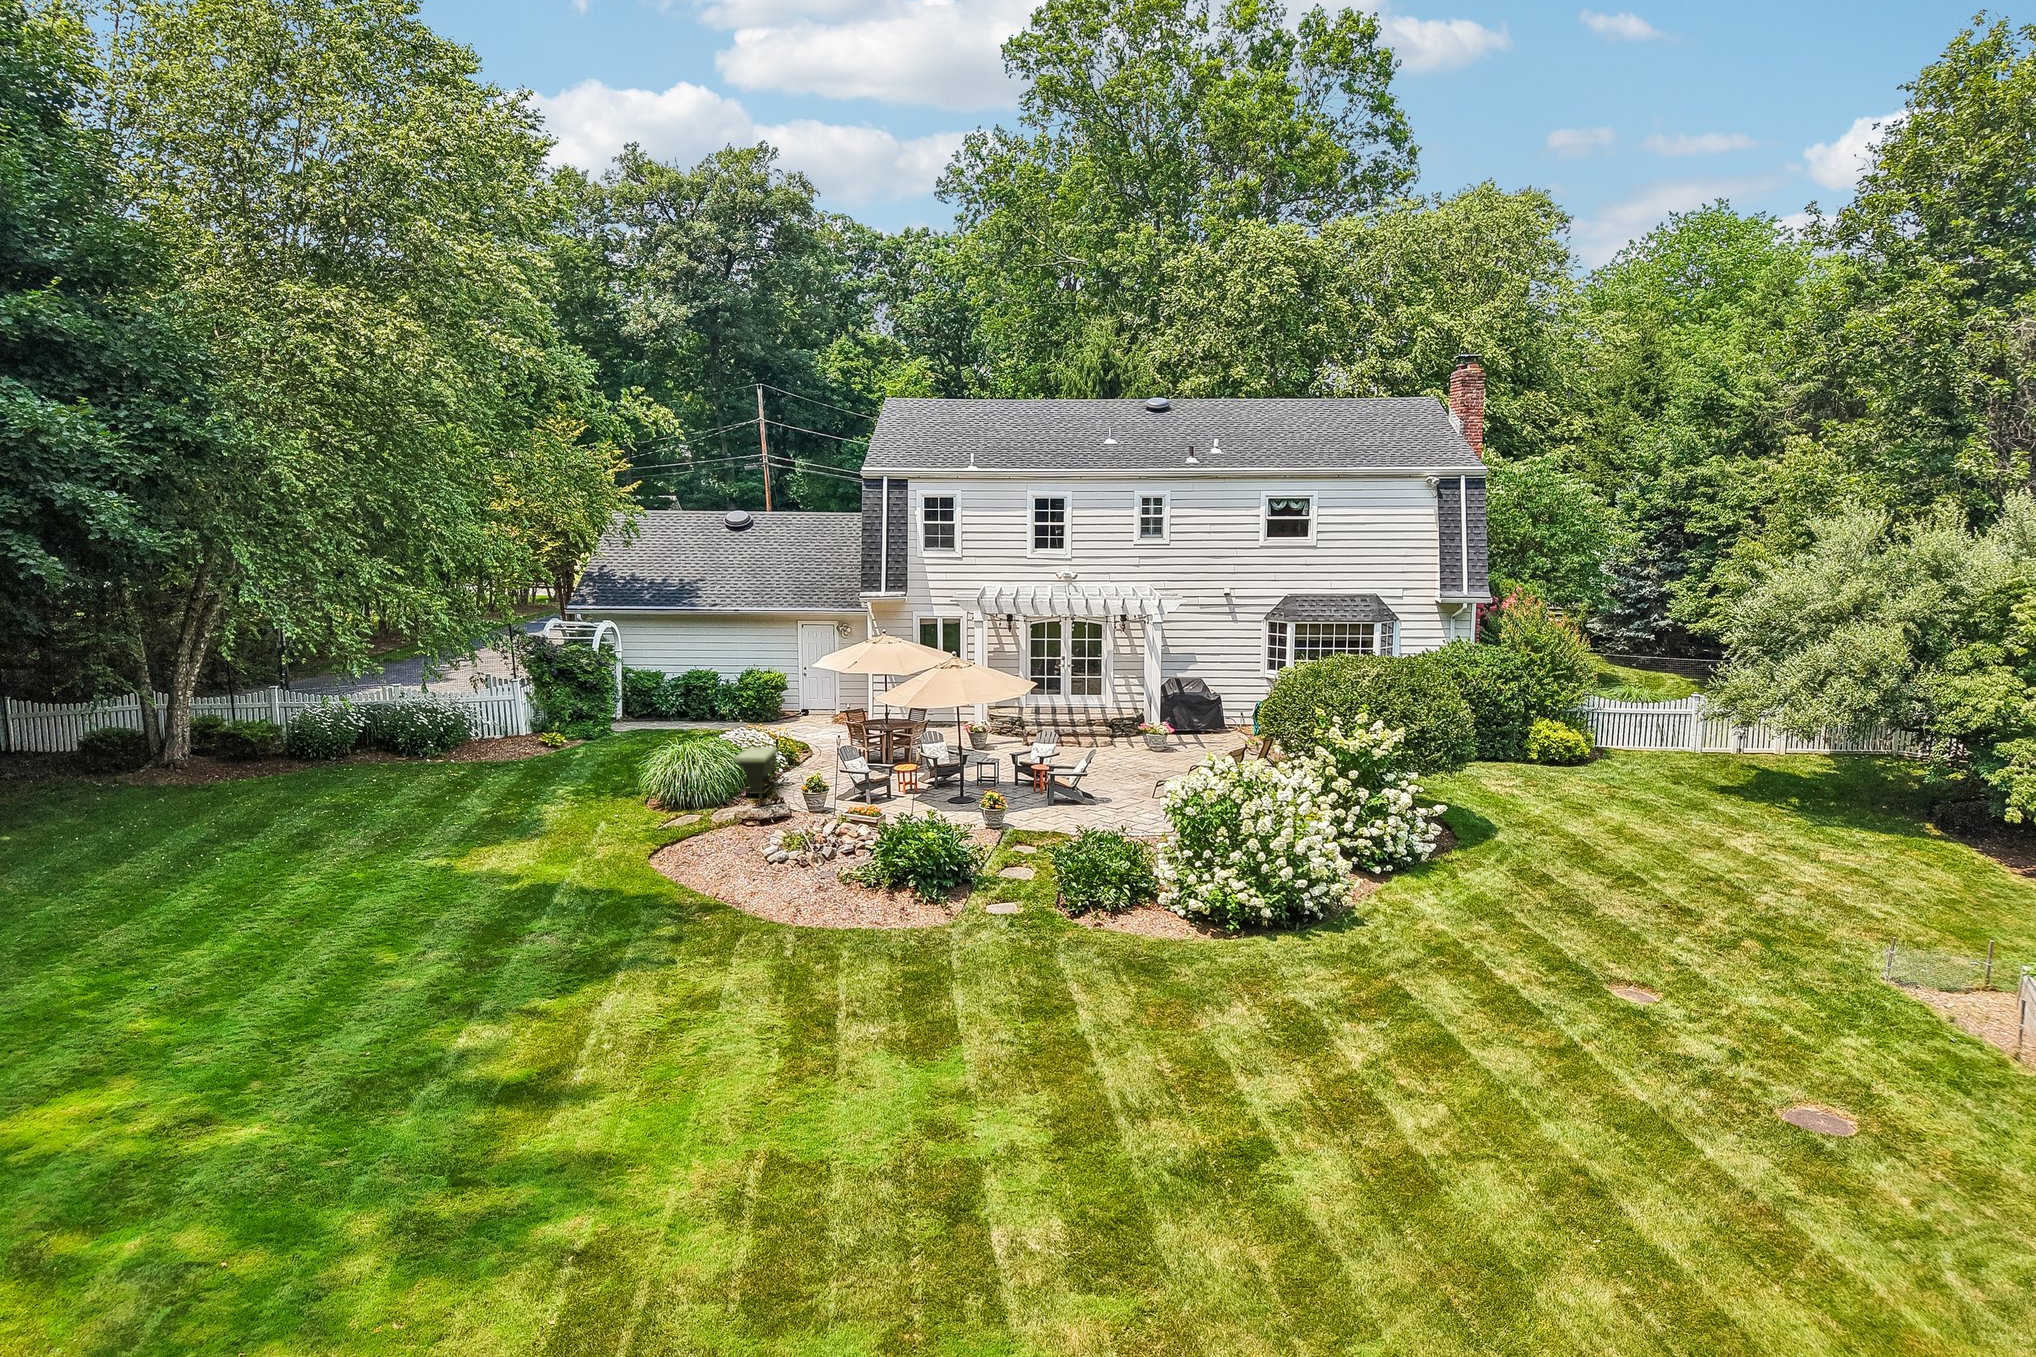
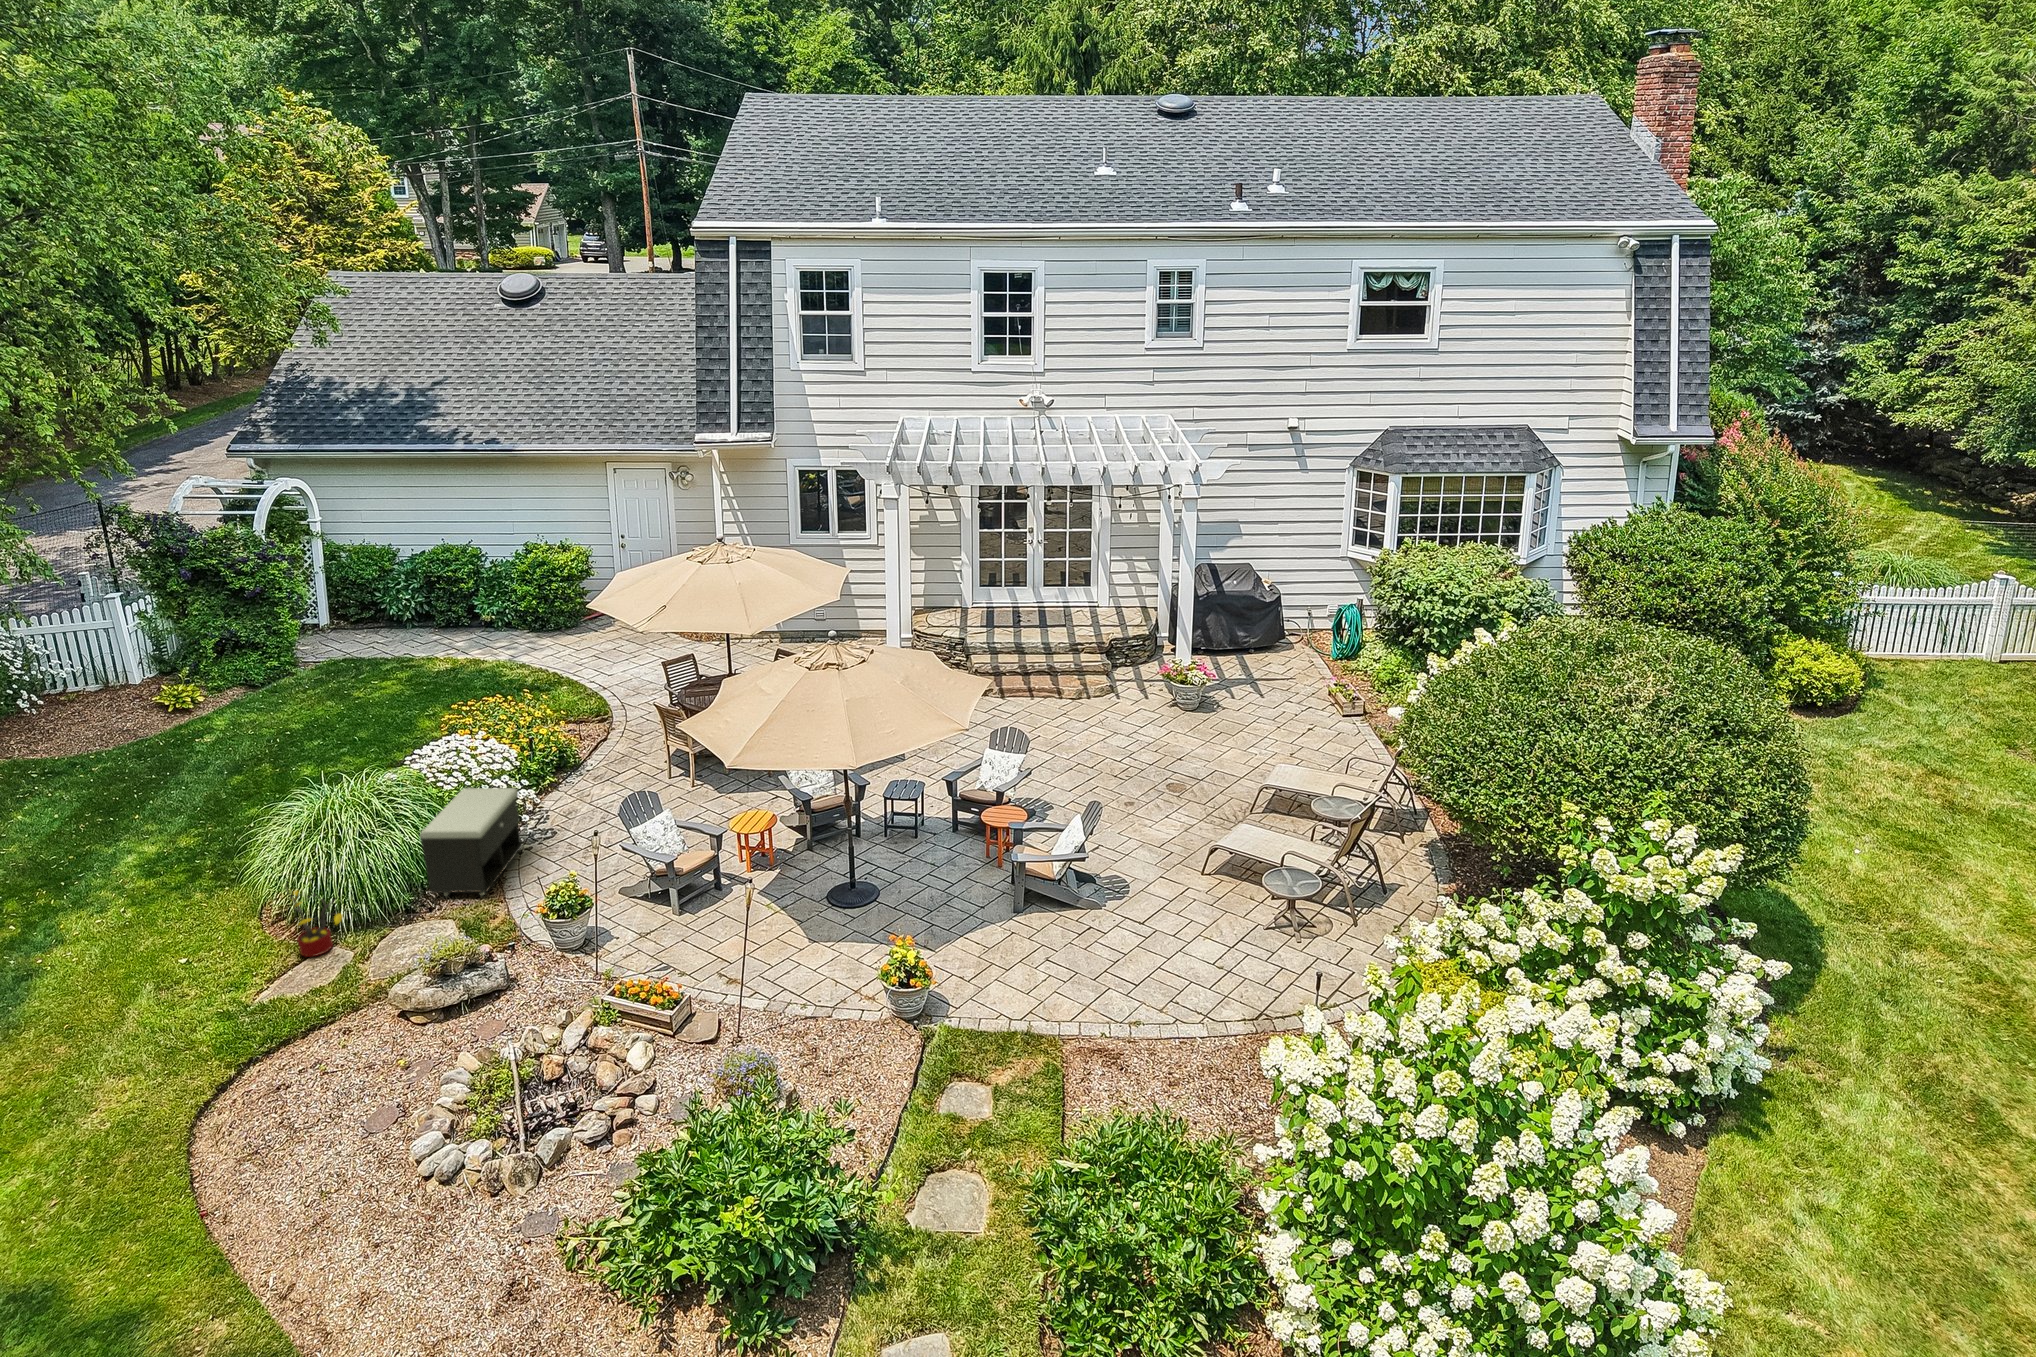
decorative plant: none [670,772,701,811] -> present [288,890,343,957]

